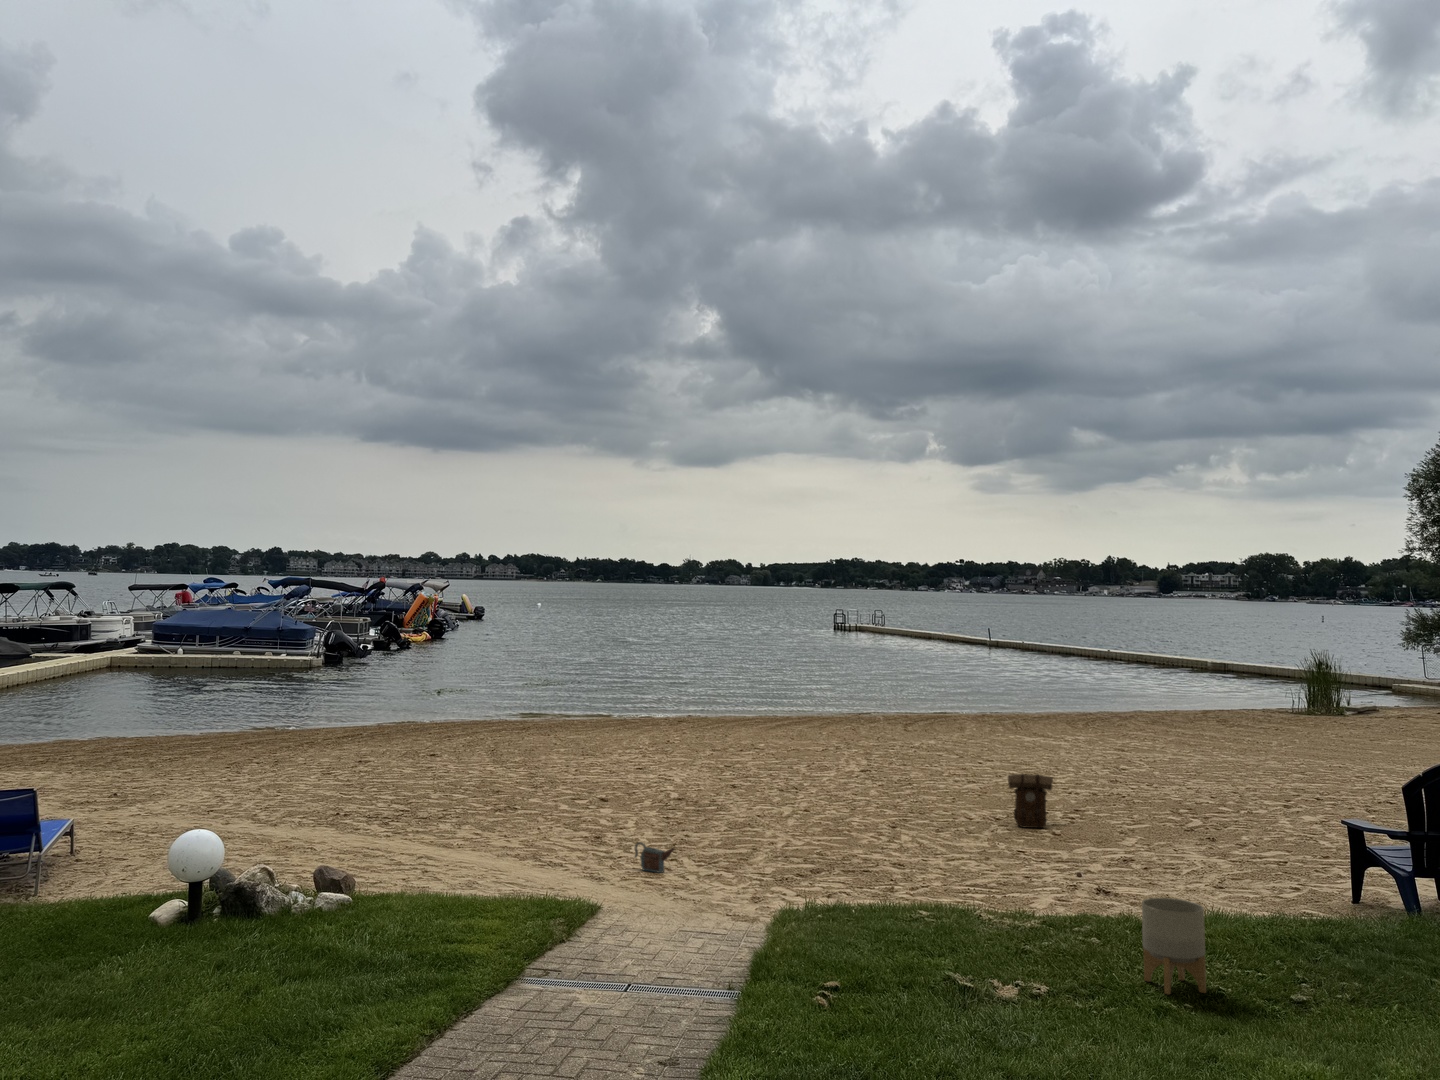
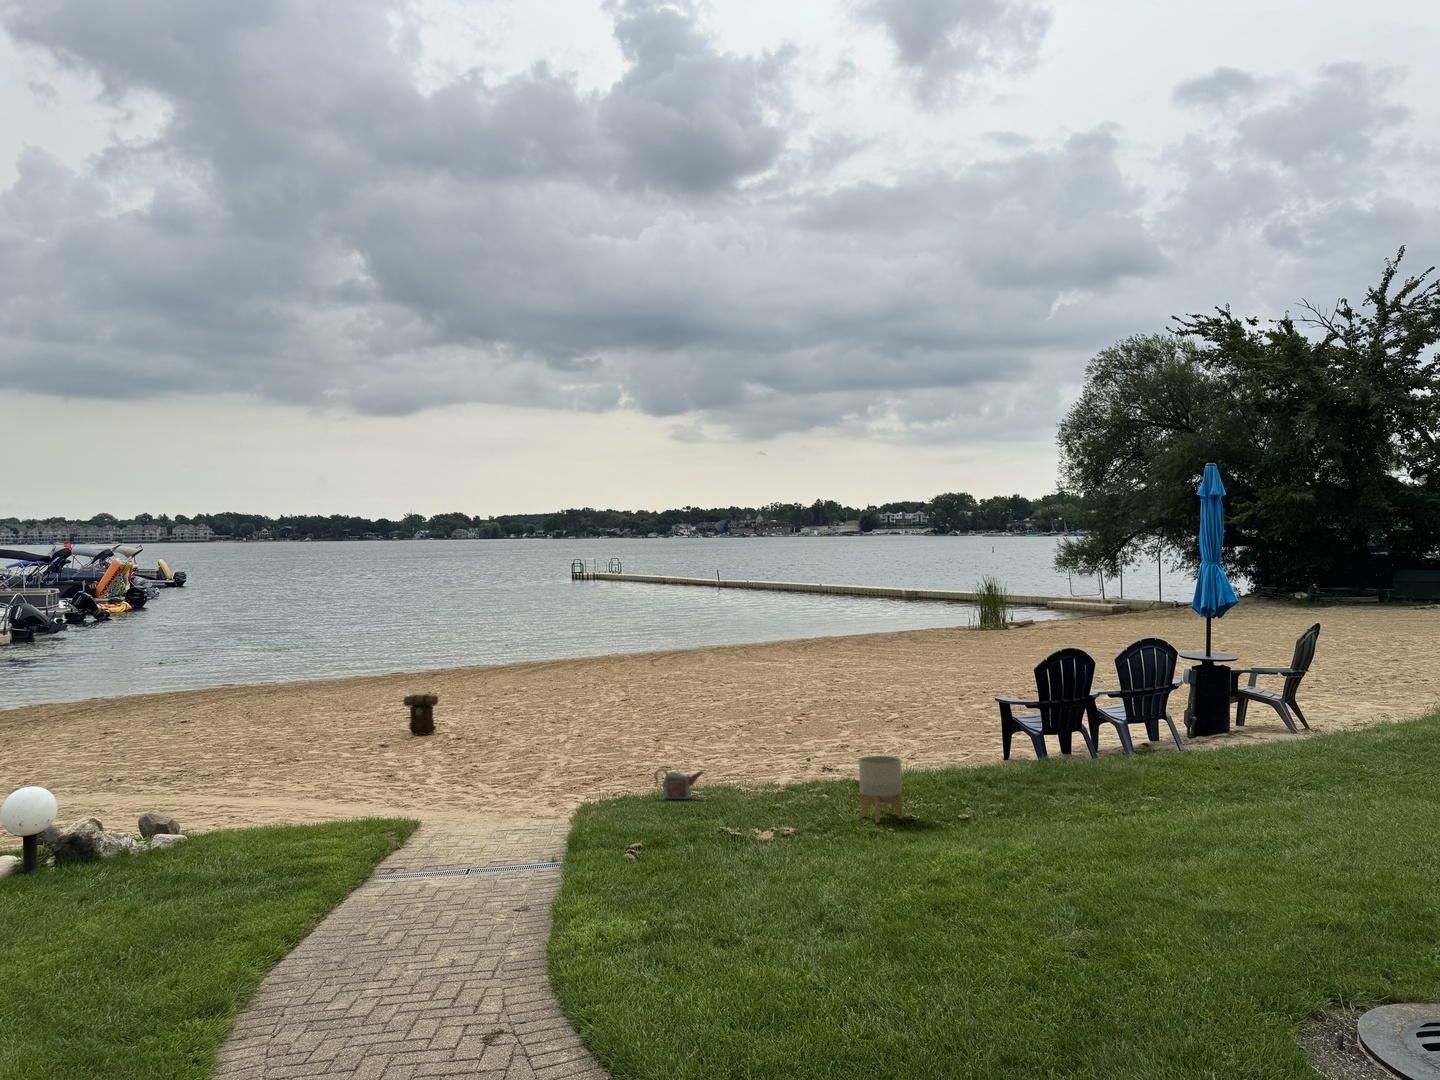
backpack: present [1008,774,1053,828] -> present [403,694,438,735]
watering can: present [635,842,674,873] -> present [654,769,703,799]

